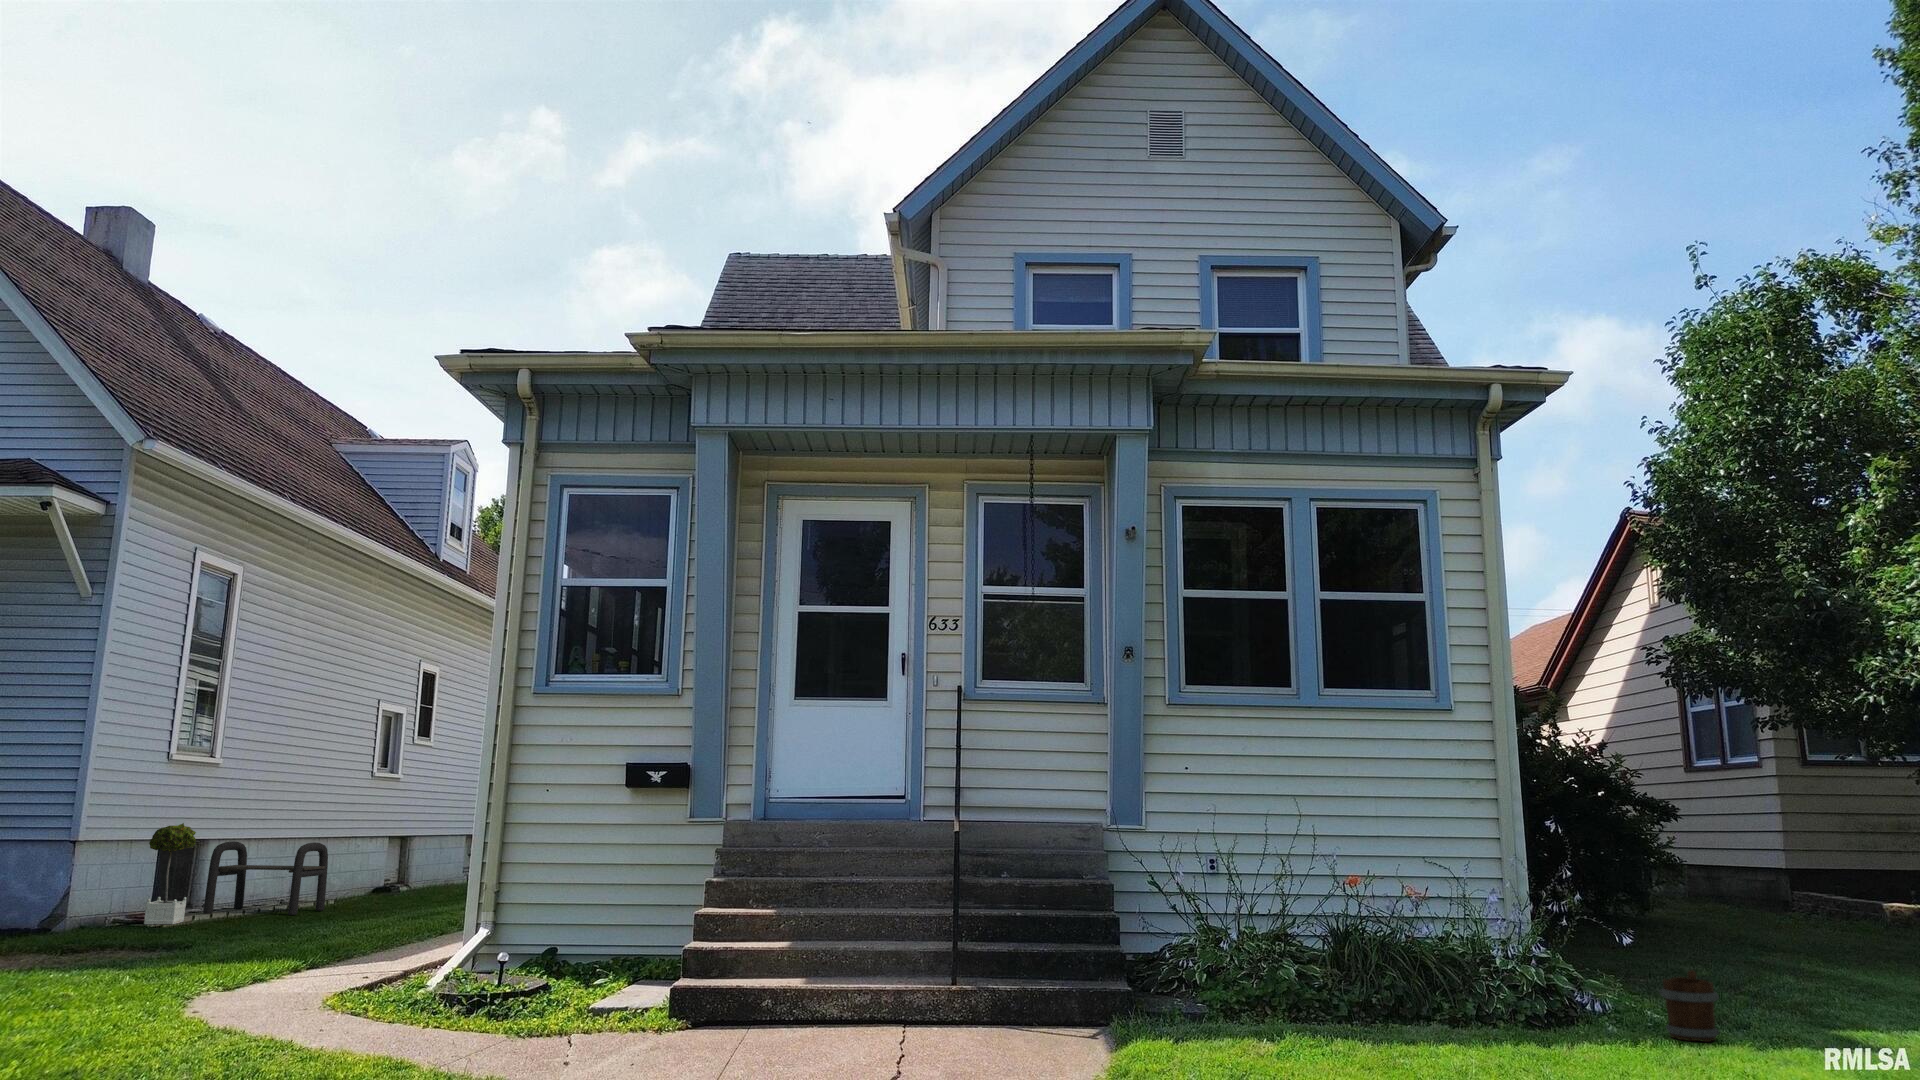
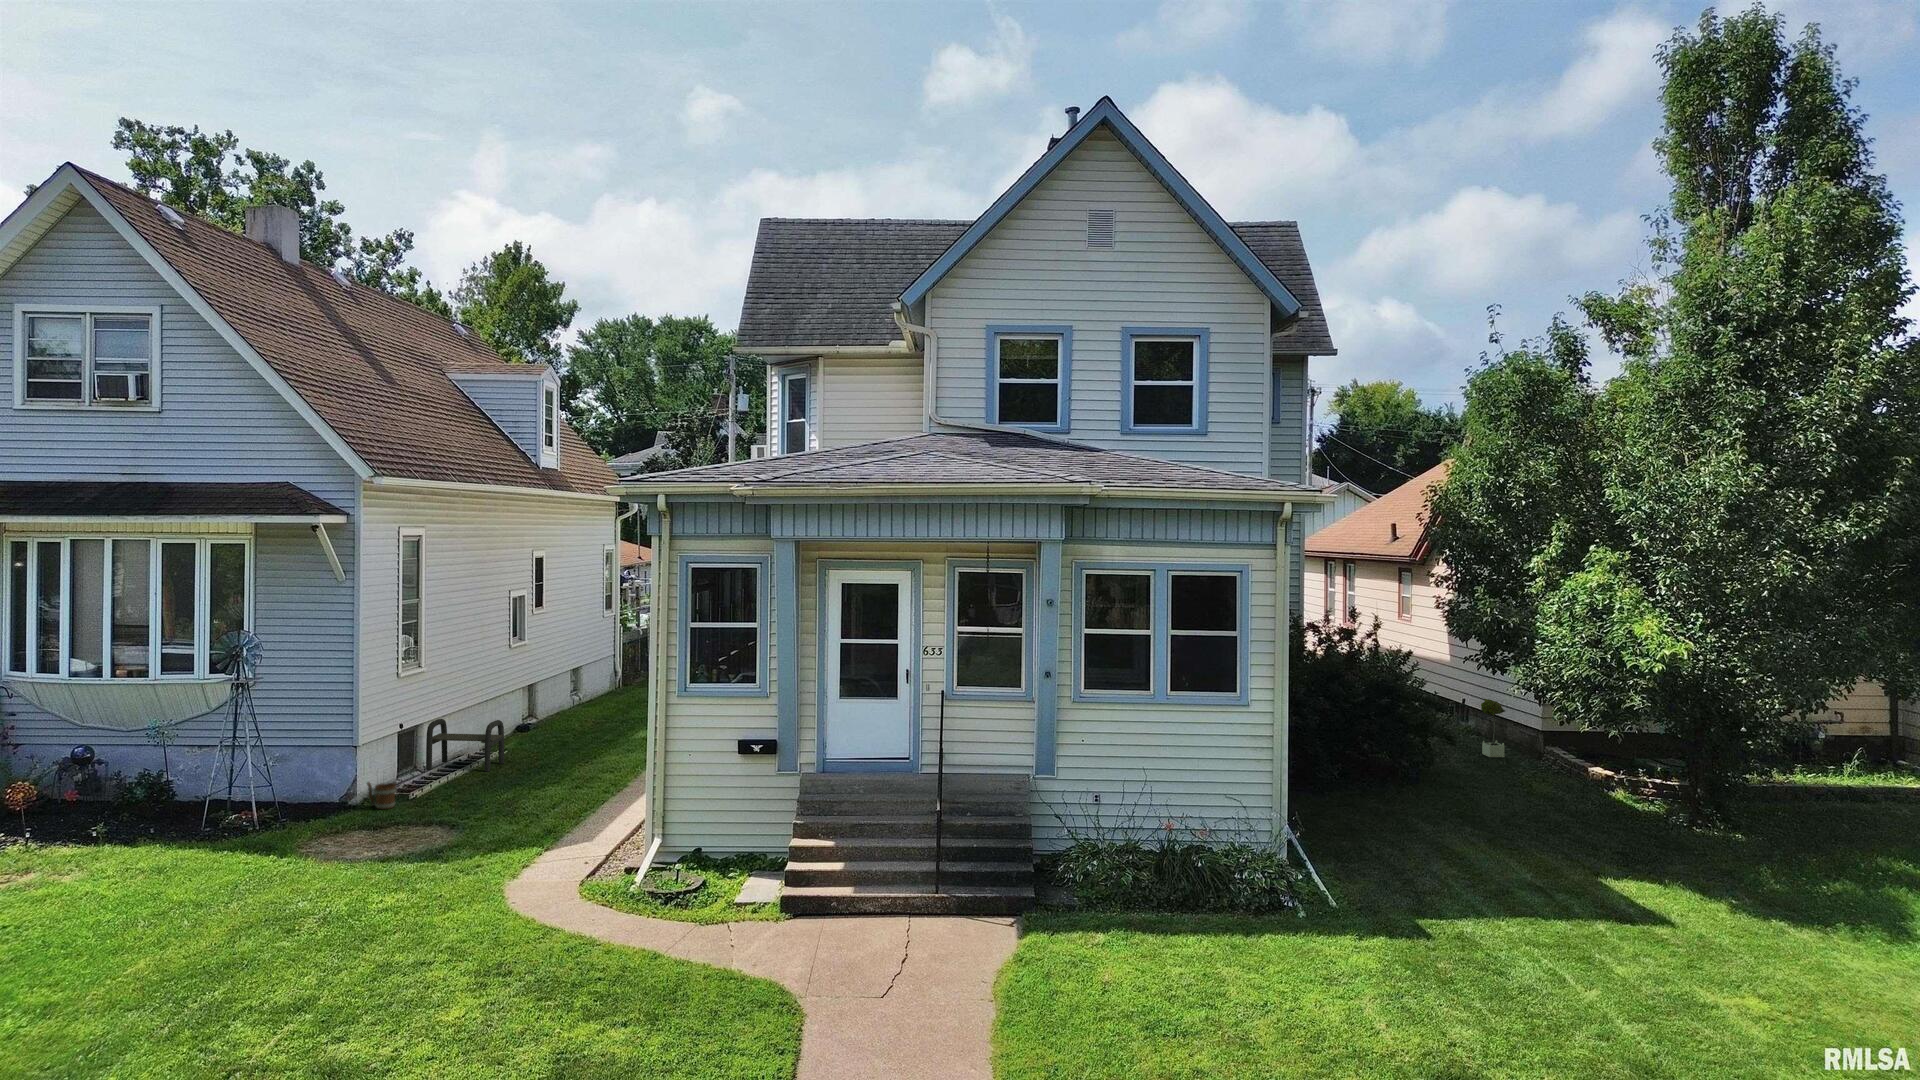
potted tree: present [144,823,196,924] -> present [1481,699,1505,757]
bucket: present [1659,970,1719,1042] -> present [367,782,397,809]

